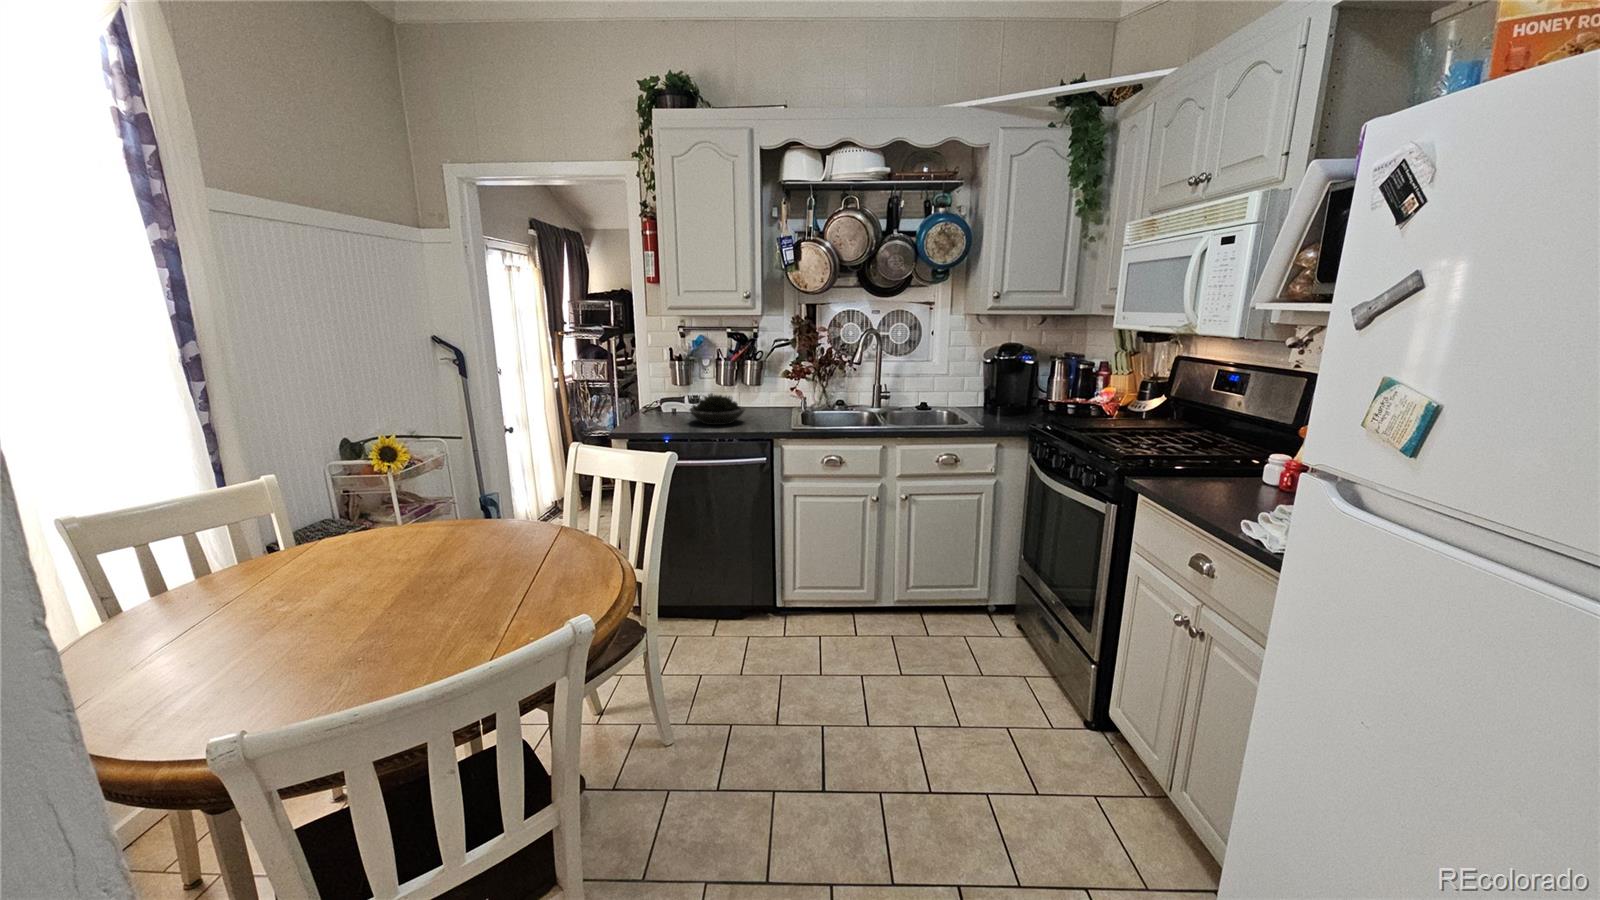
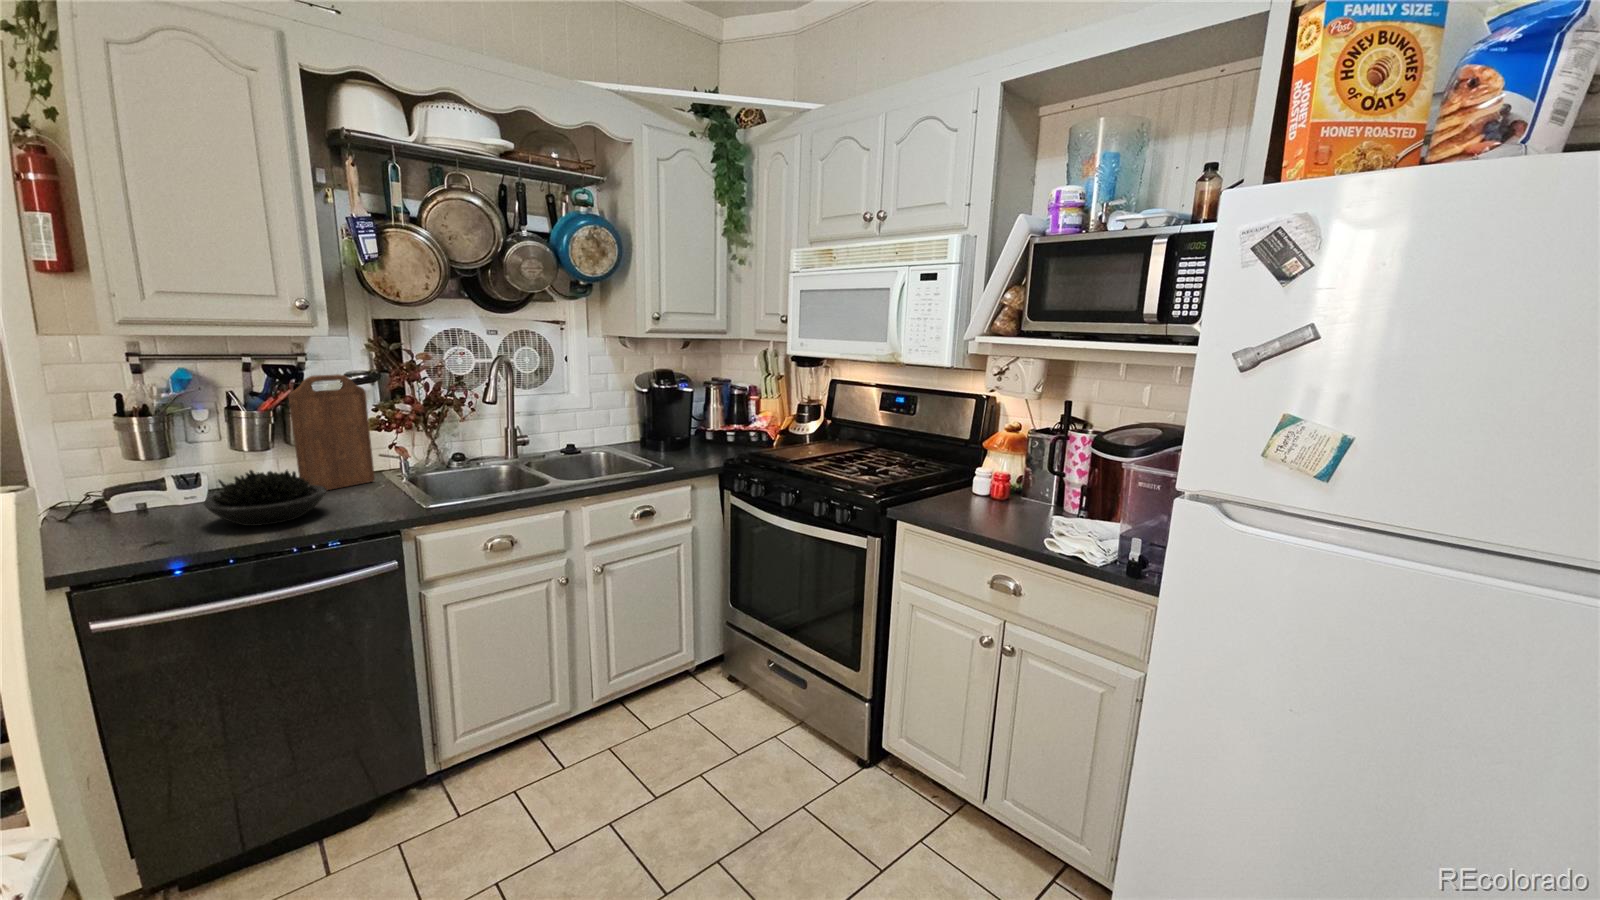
cutting board: none [740,340,783,414] -> present [288,374,375,490]

